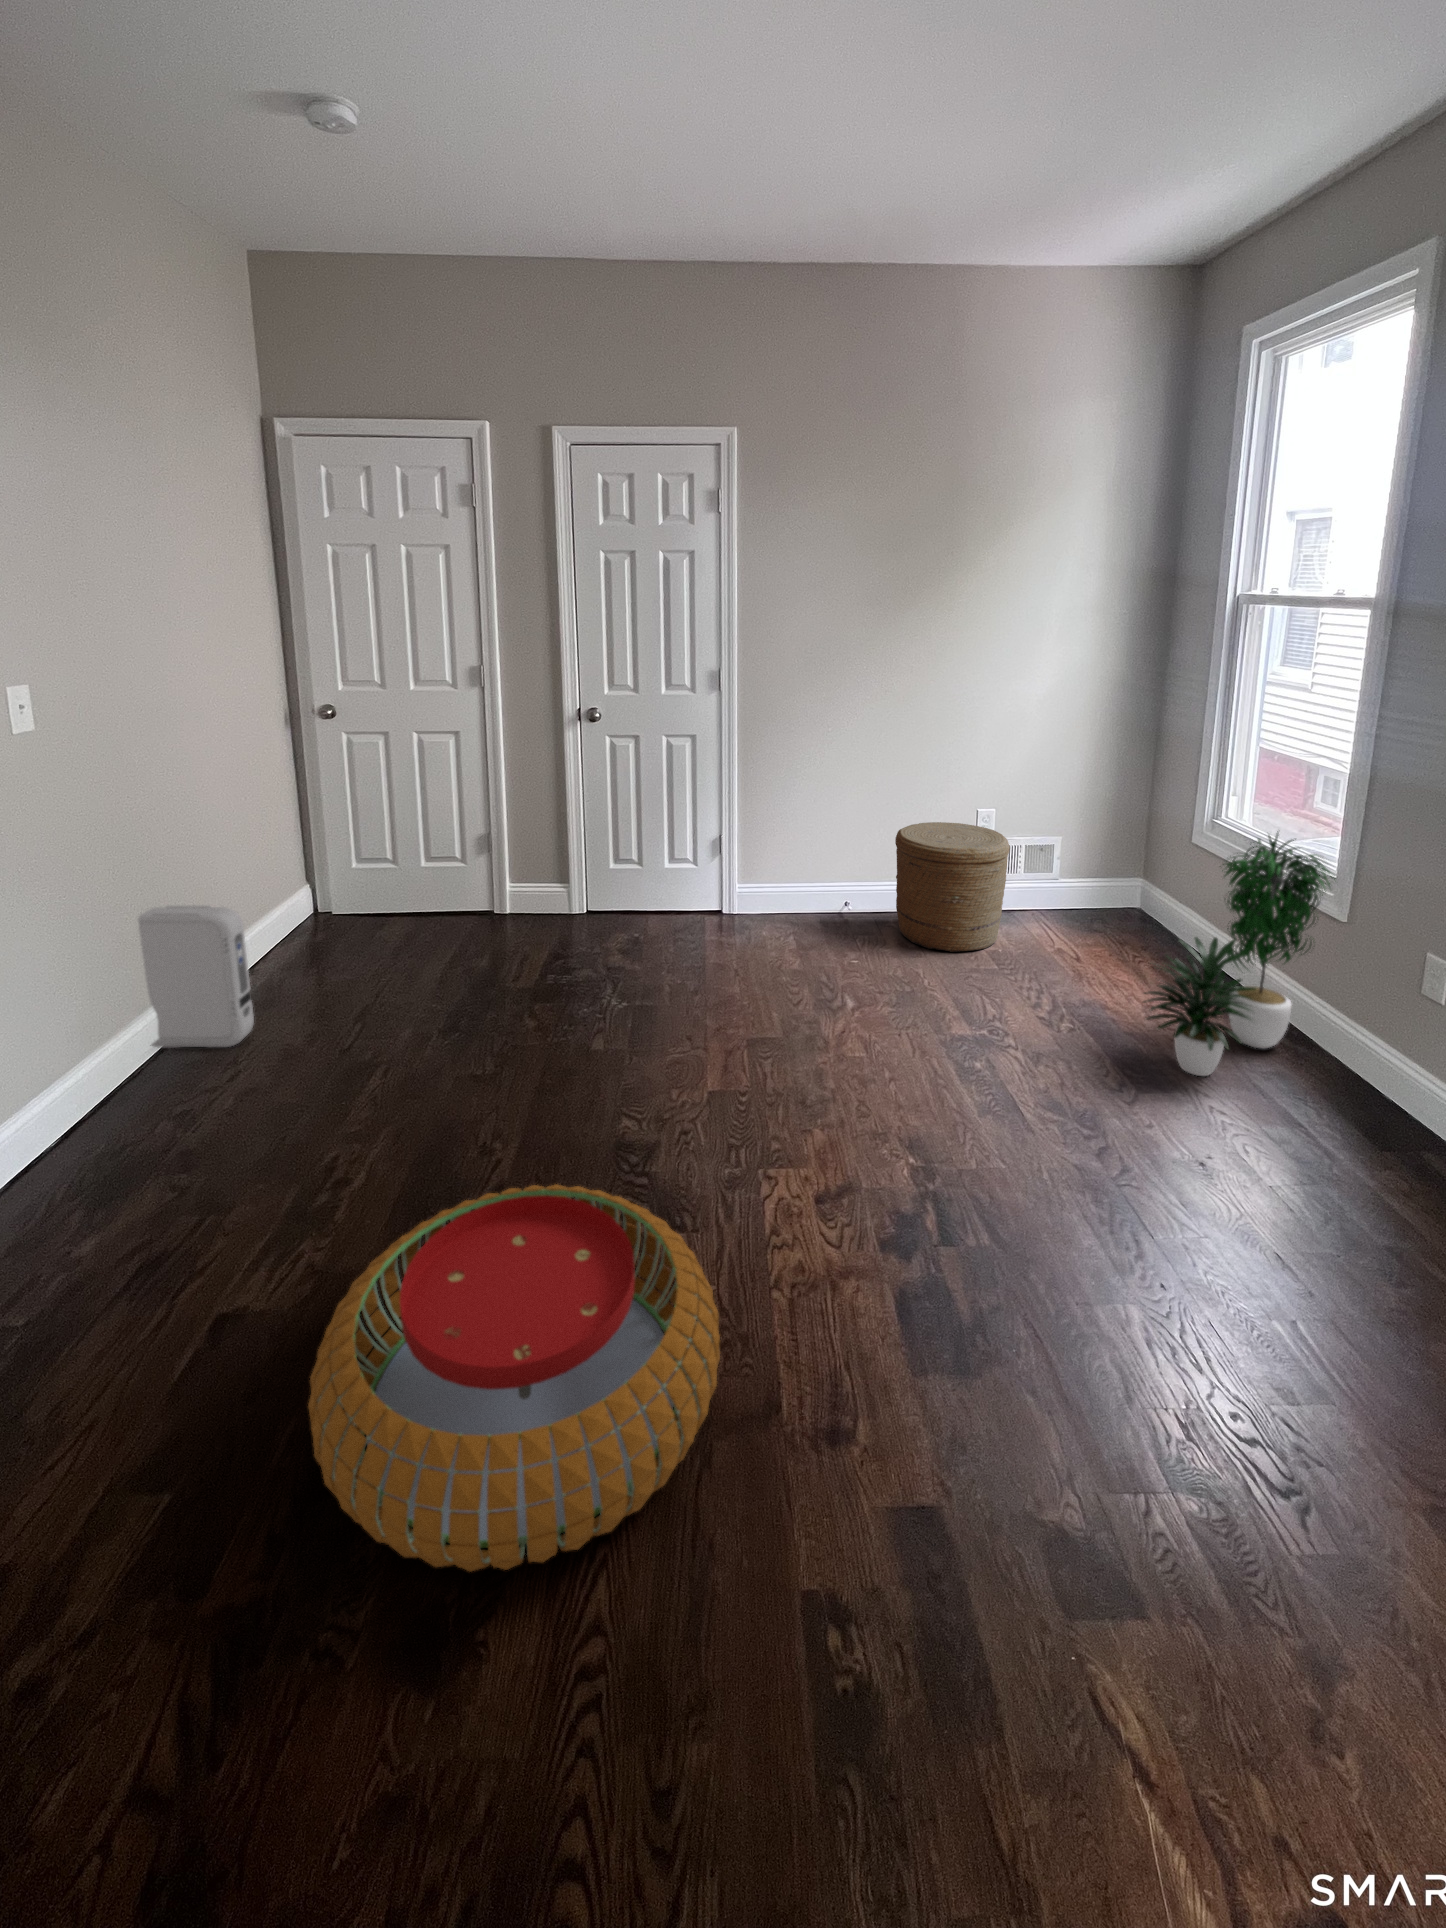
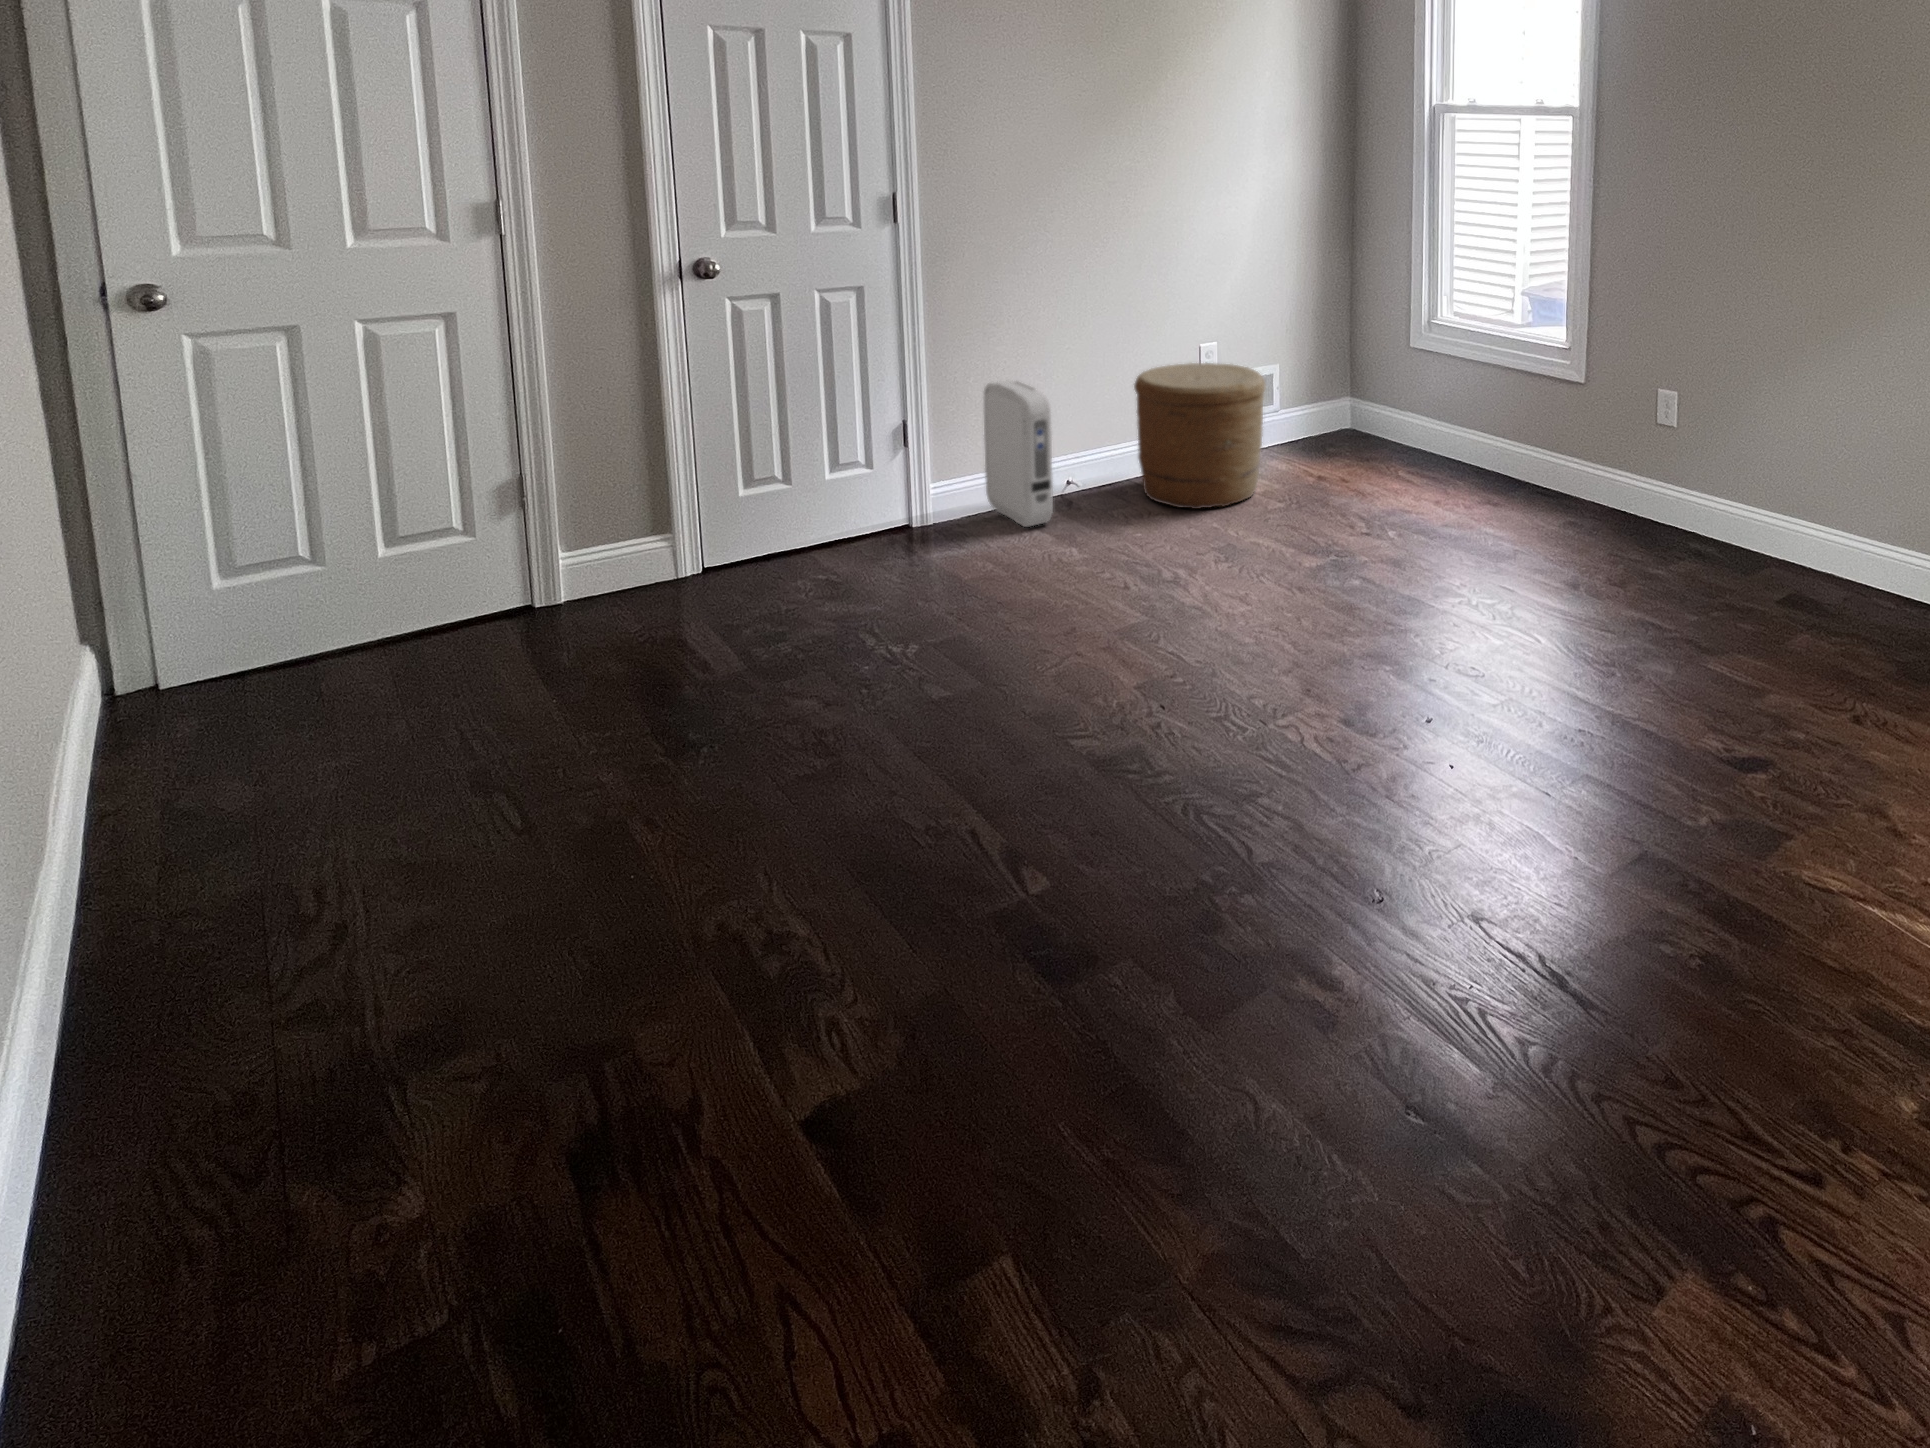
potted plant: present [1144,831,1336,1076] -> none [1459,317,1581,549]
air purifier: present [138,905,254,1047] -> present [984,380,1053,527]
pouf: present [308,1184,720,1571] -> none [1034,760,1465,1102]

